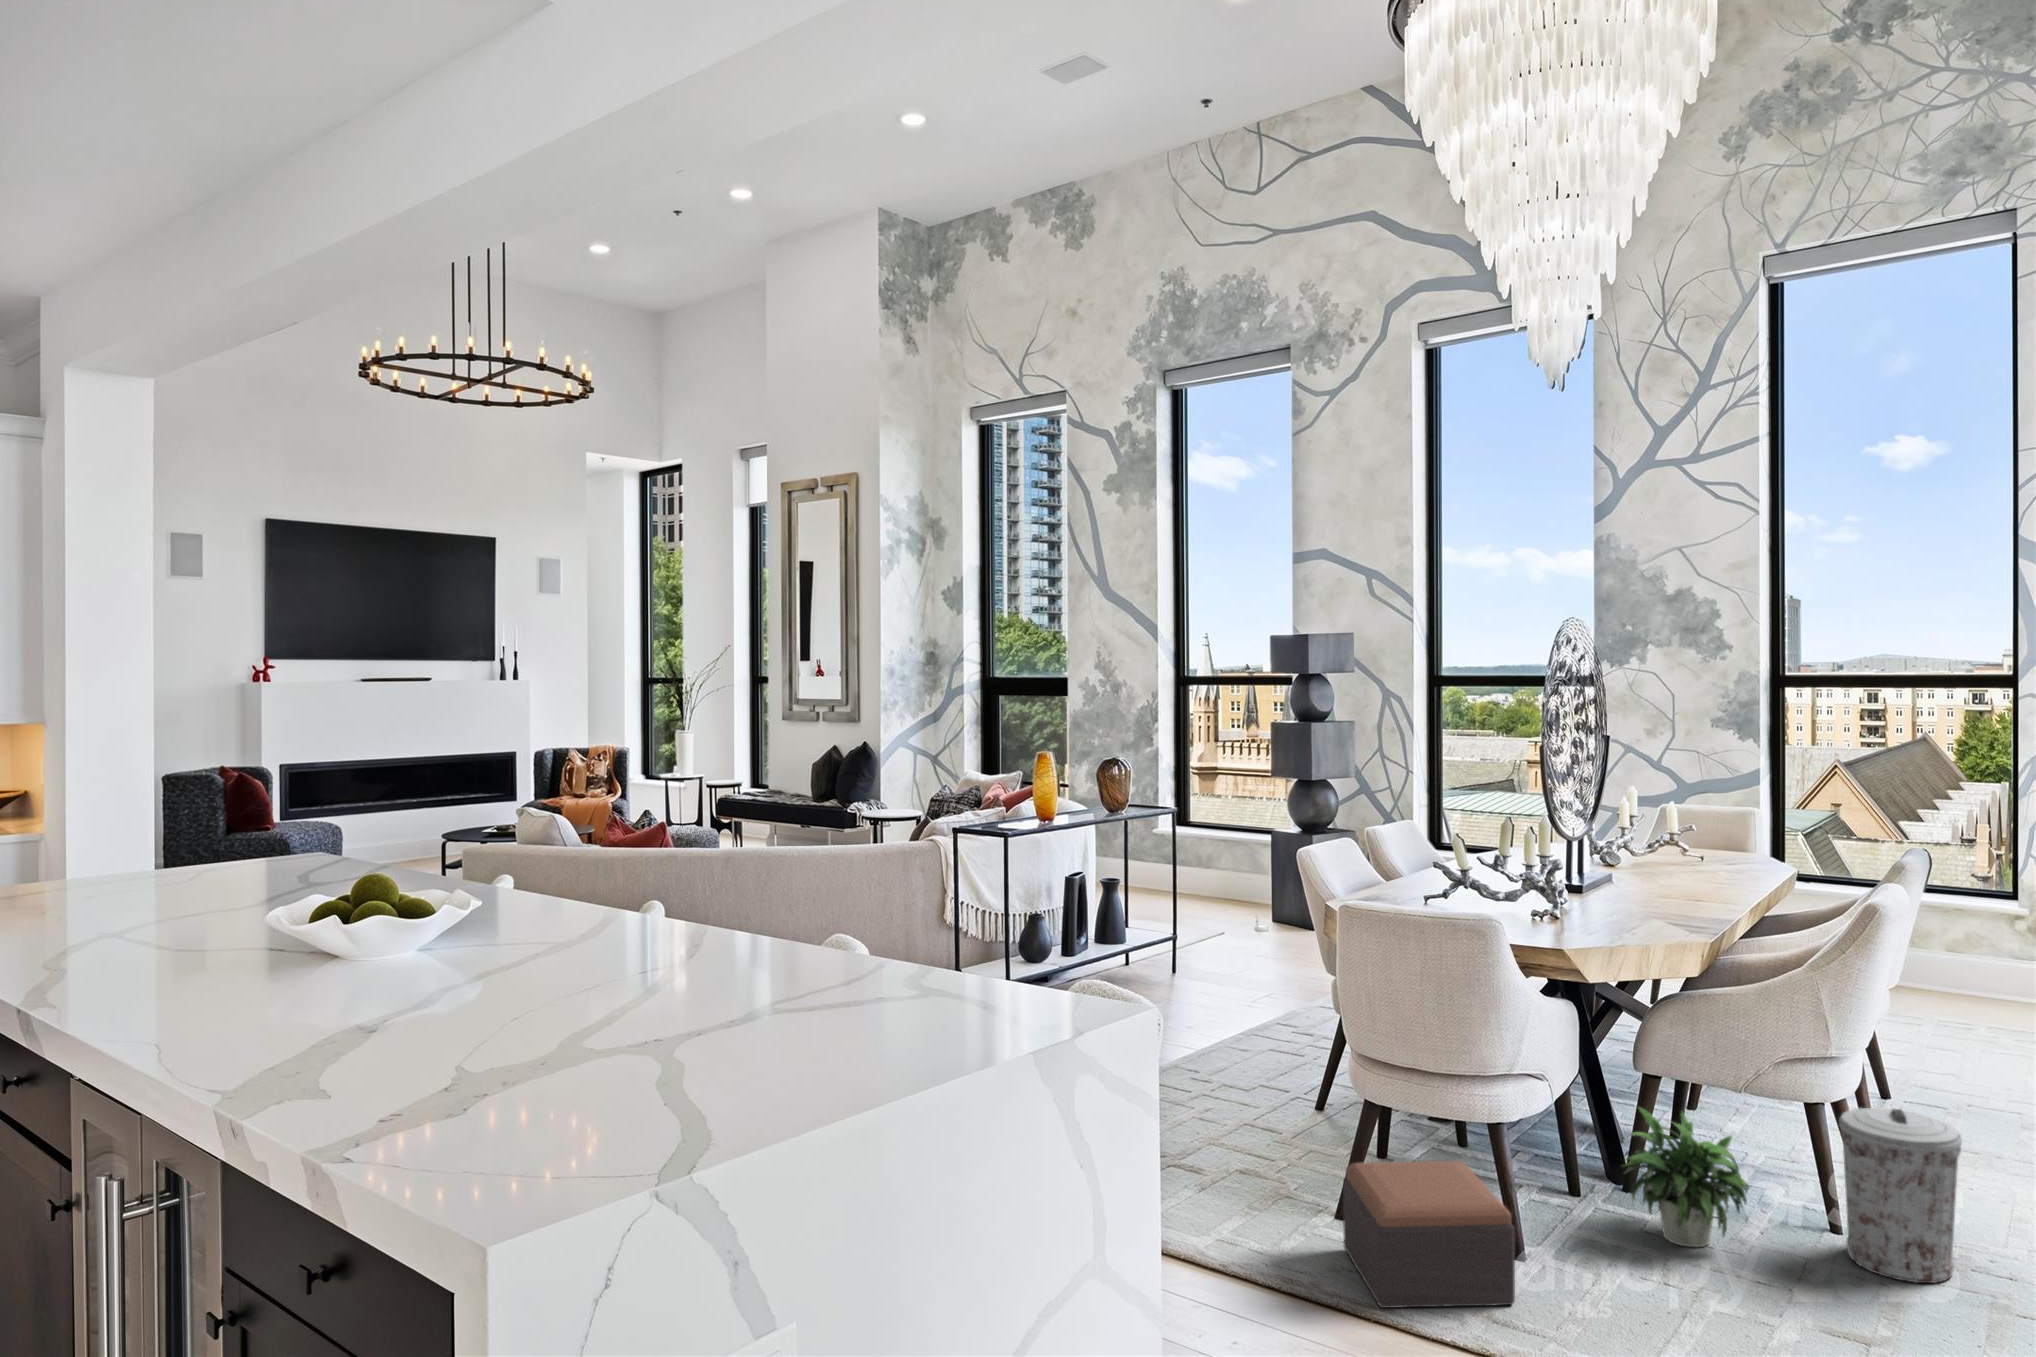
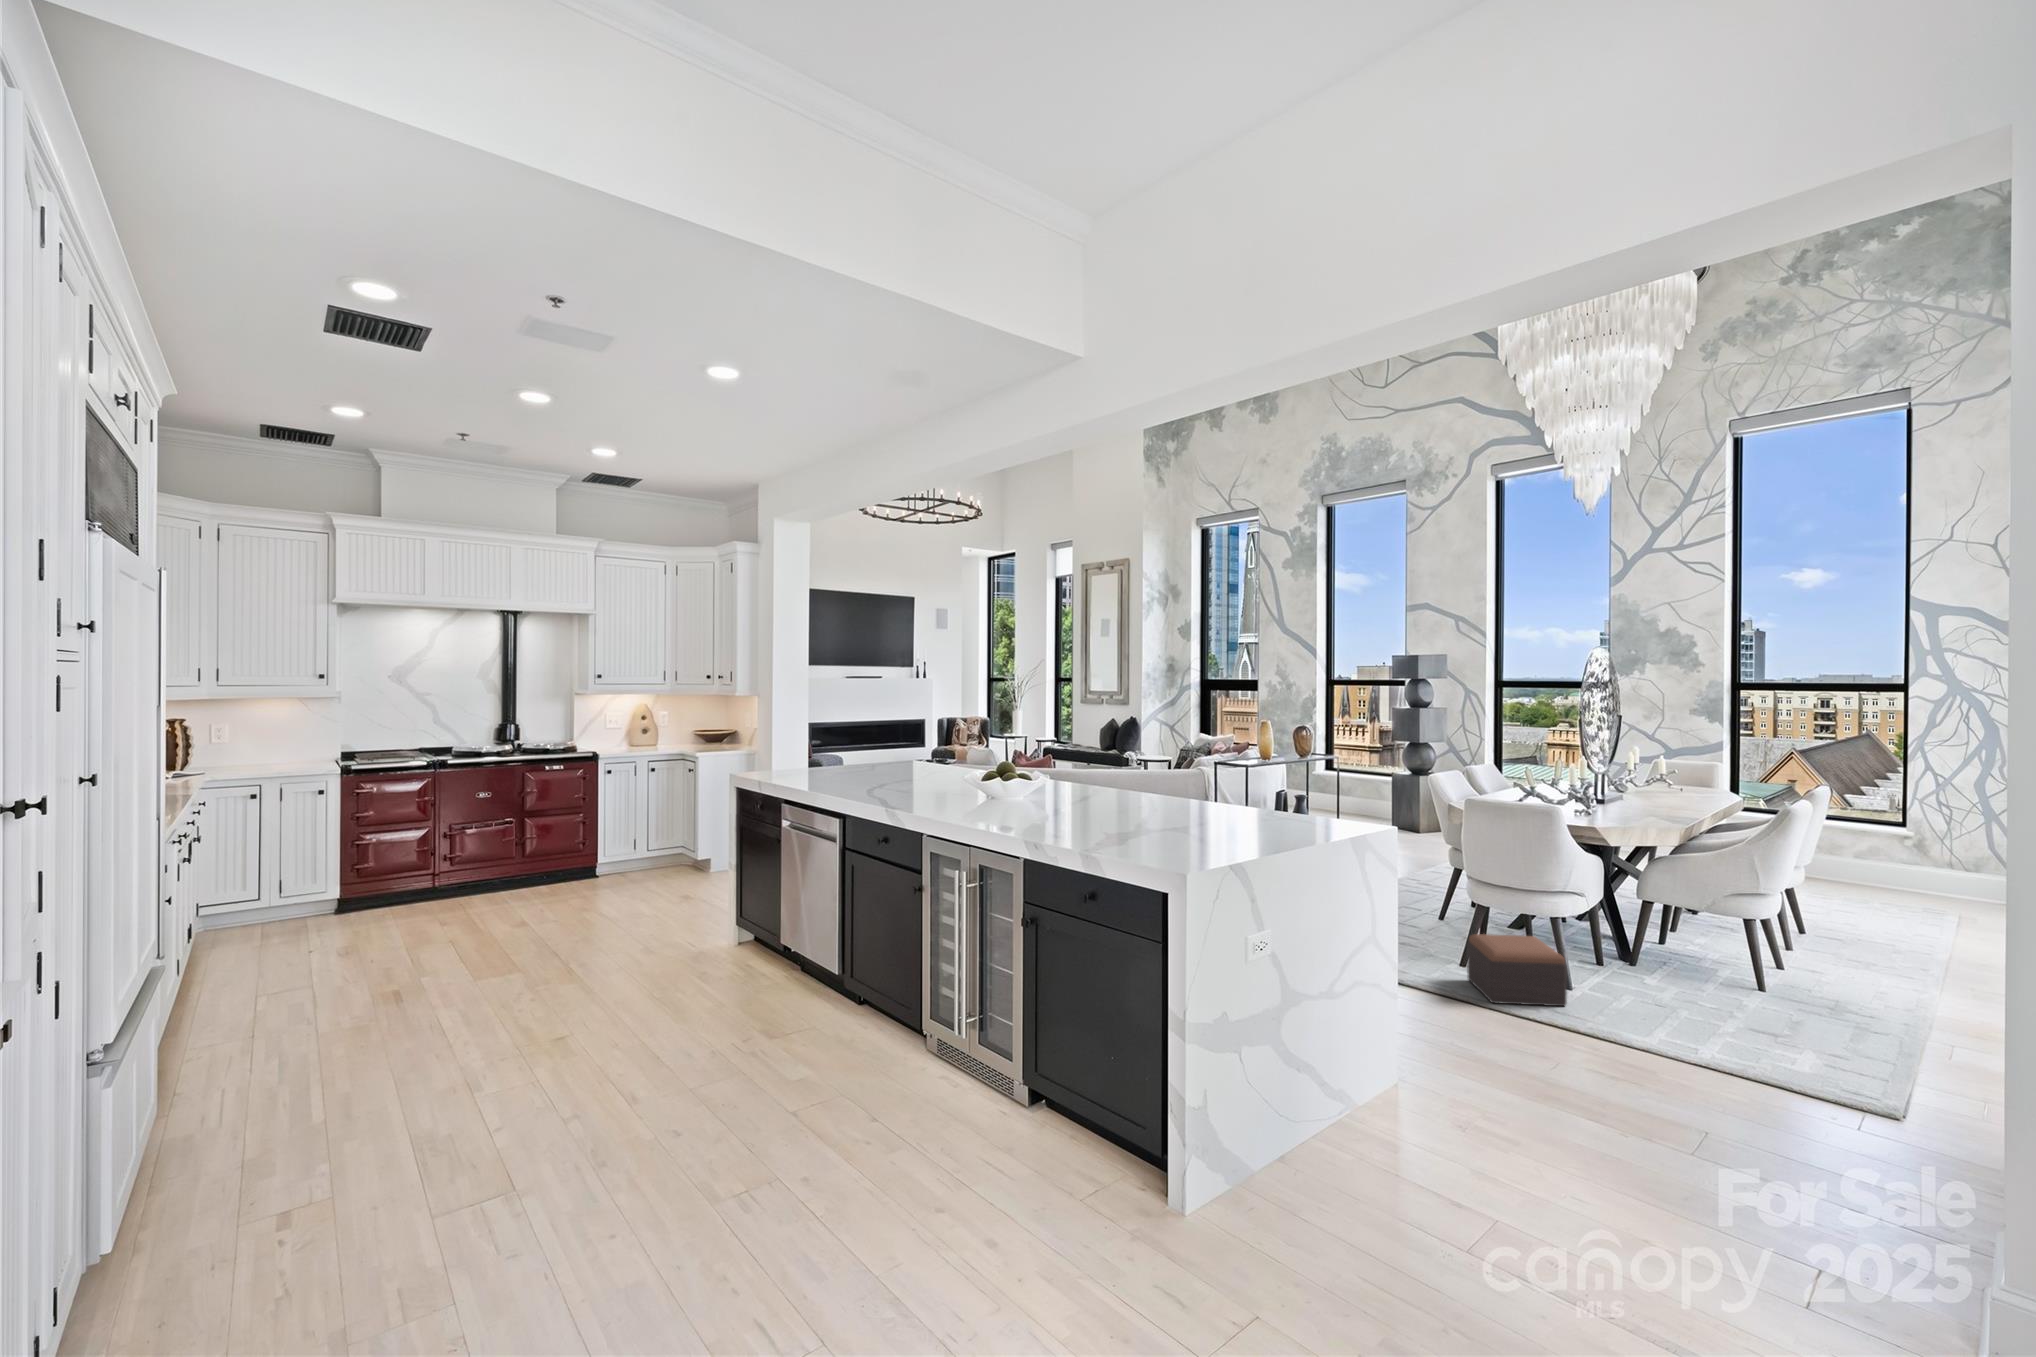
potted plant: present [1623,1107,1749,1247] -> none [1627,916,1704,991]
trash can: present [1839,1108,1962,1283] -> none [1759,918,1833,1012]

